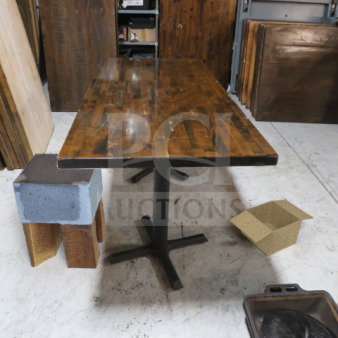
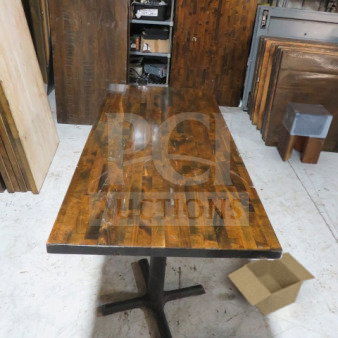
stool: present [13,153,106,268] -> present [277,102,333,164]

